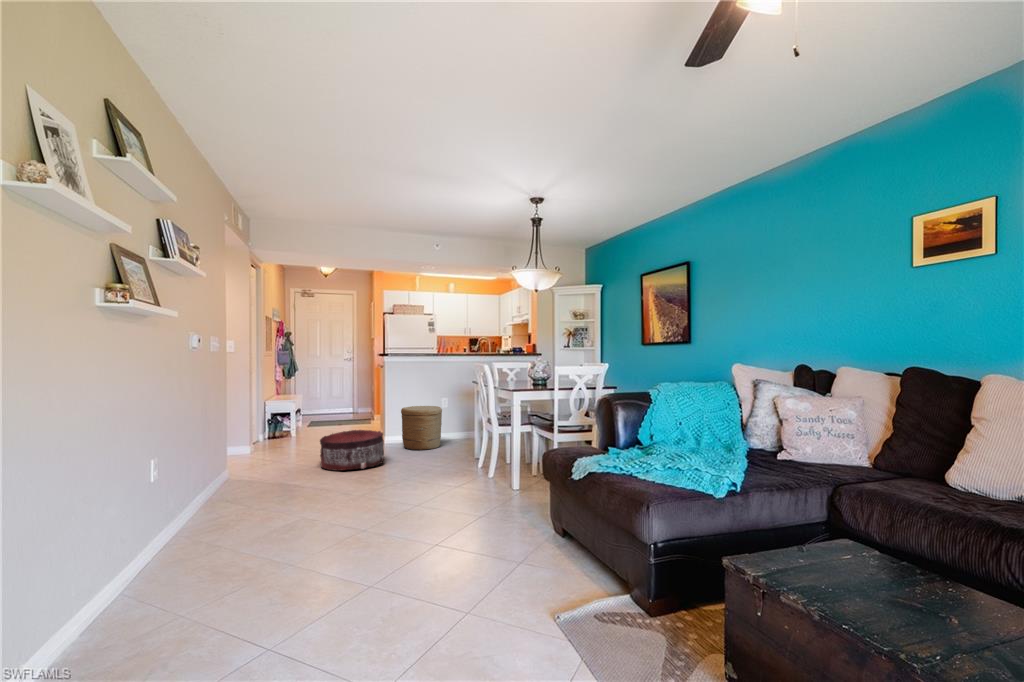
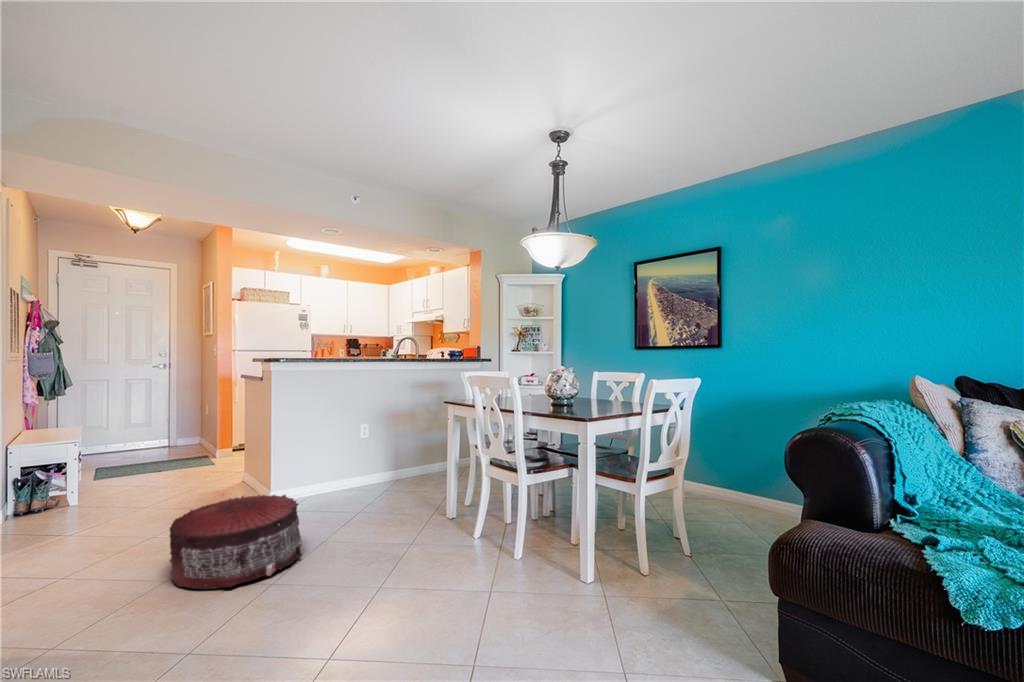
woven basket: present [401,406,442,450] -> none [303,439,370,515]

